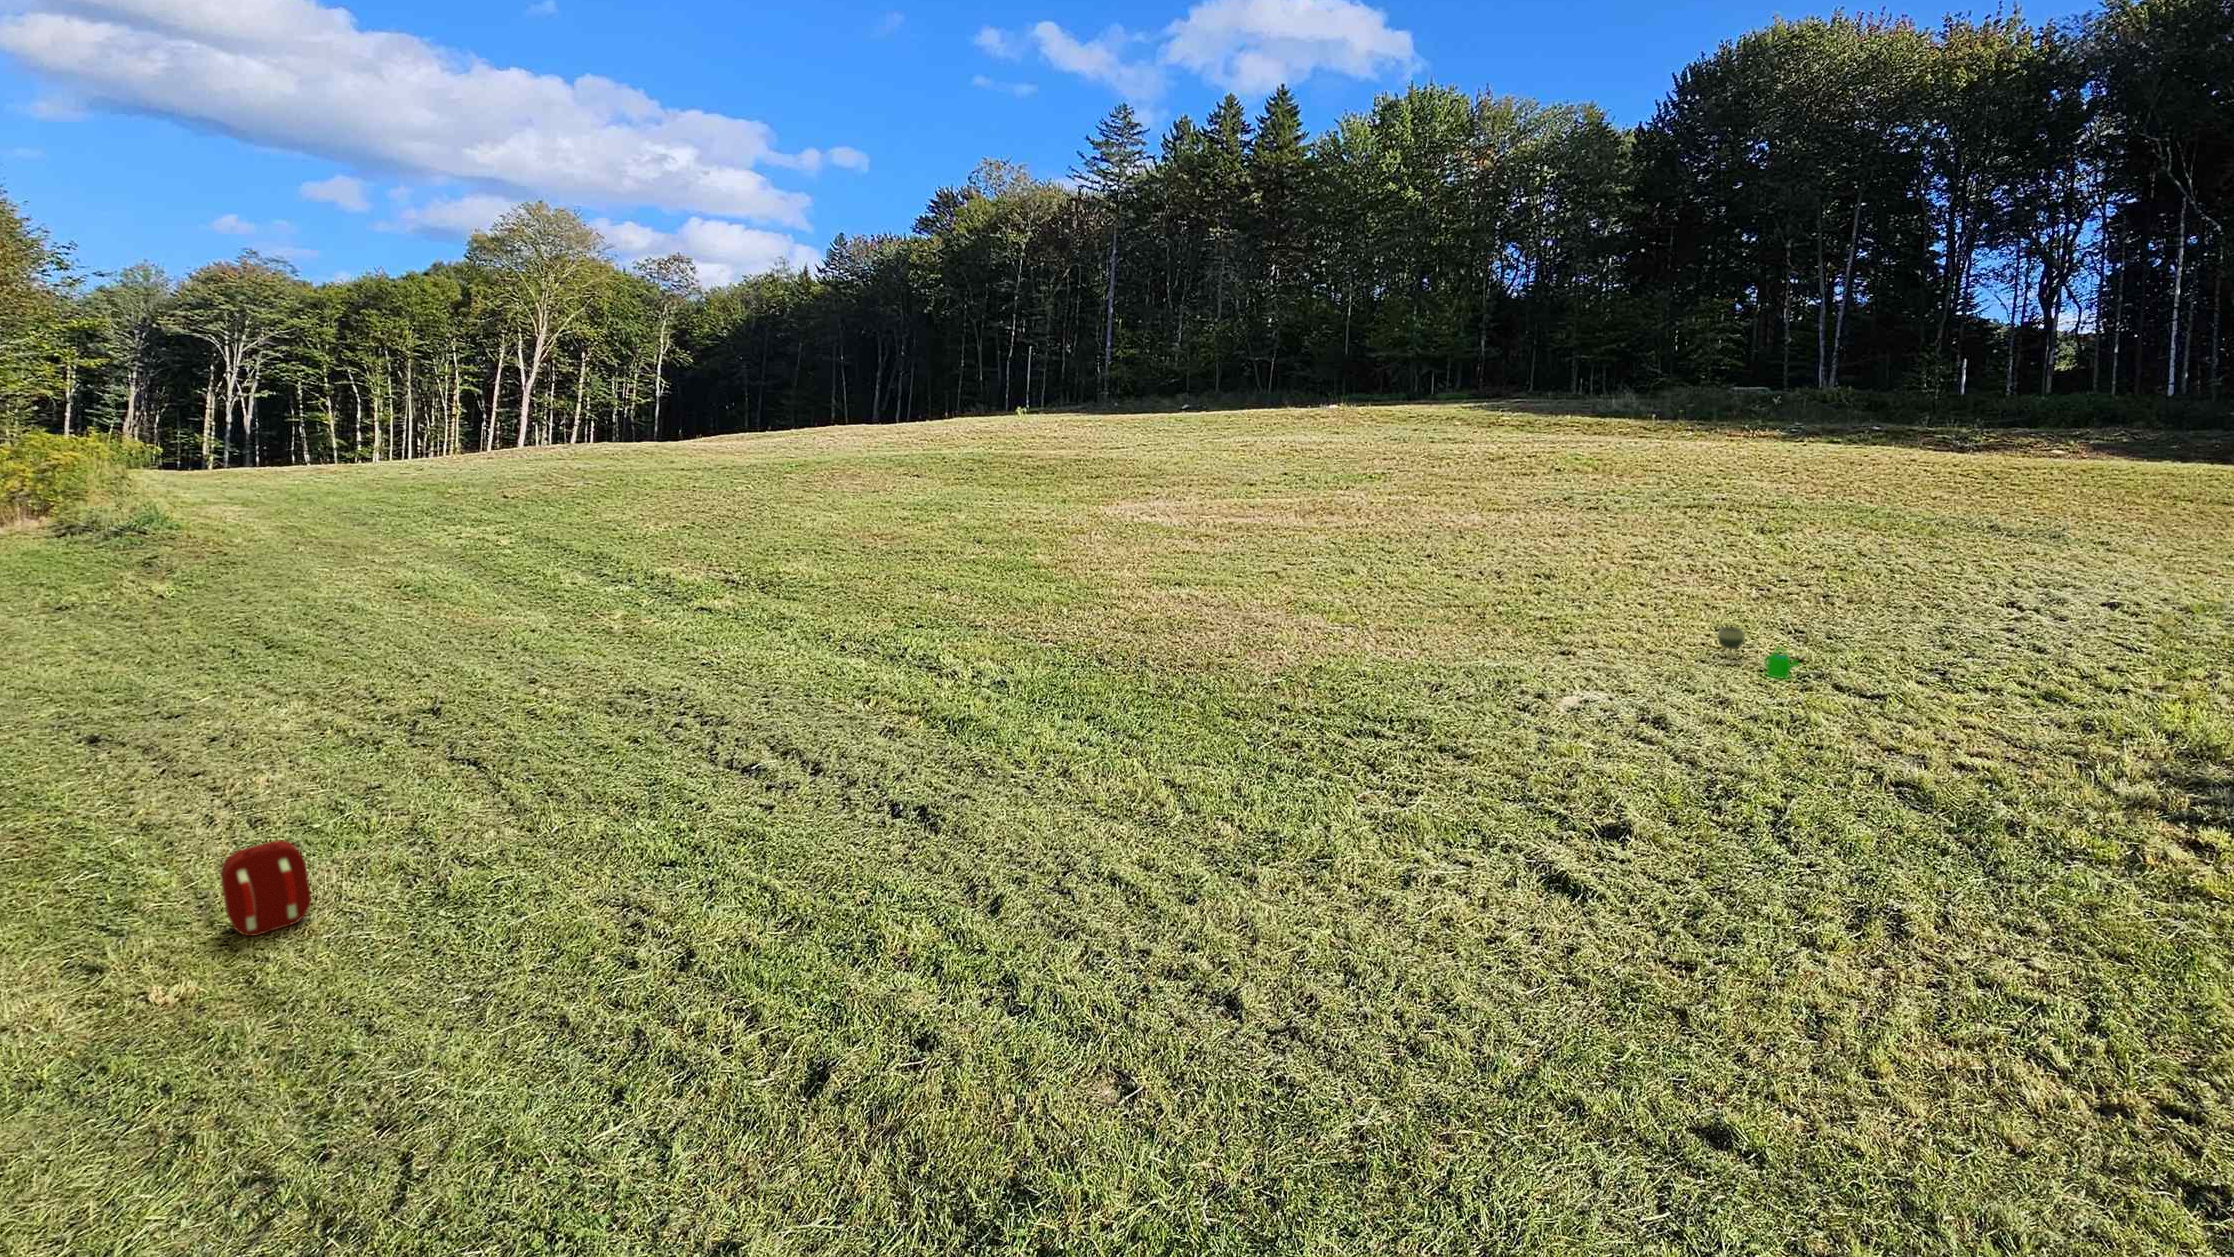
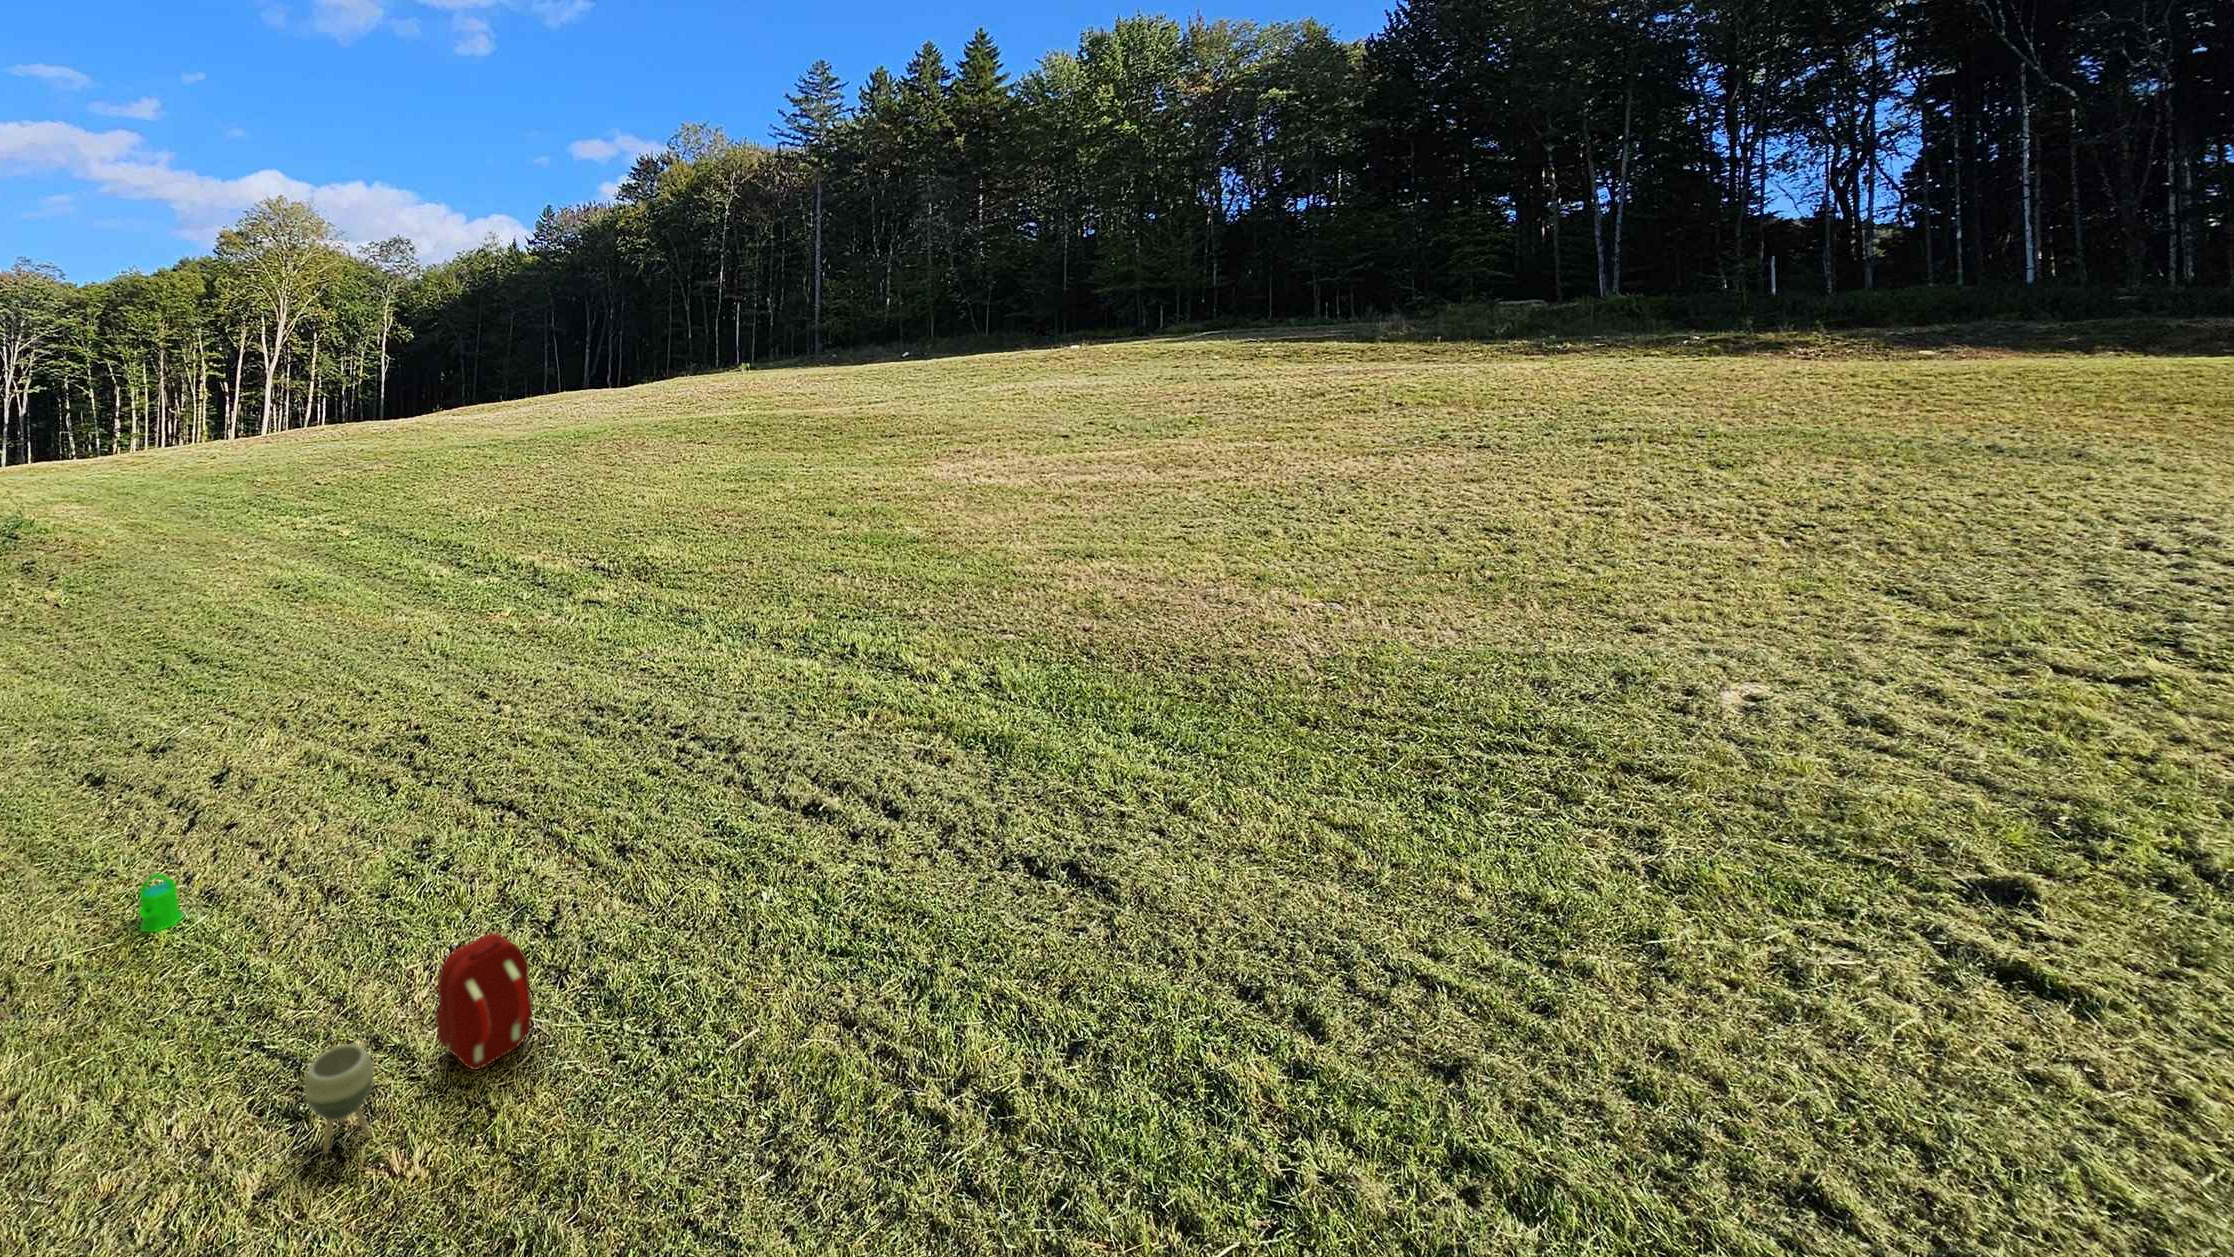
planter: present [1718,627,1745,660] -> present [304,1044,374,1154]
watering can: present [1764,647,1799,678] -> present [139,873,183,932]

